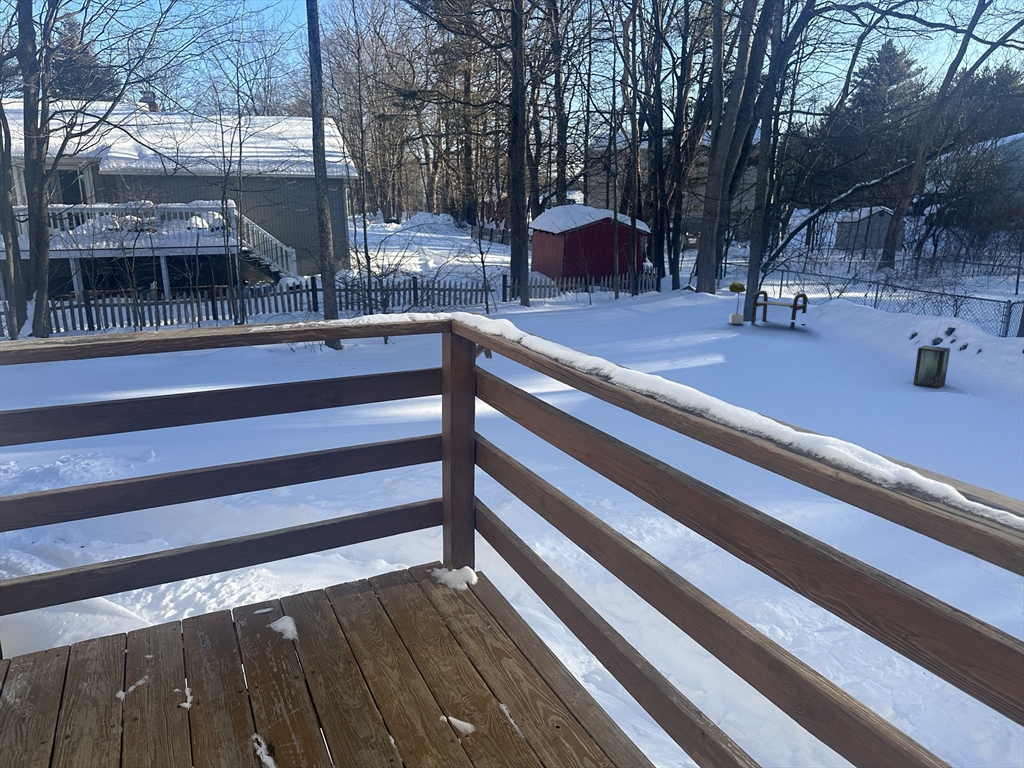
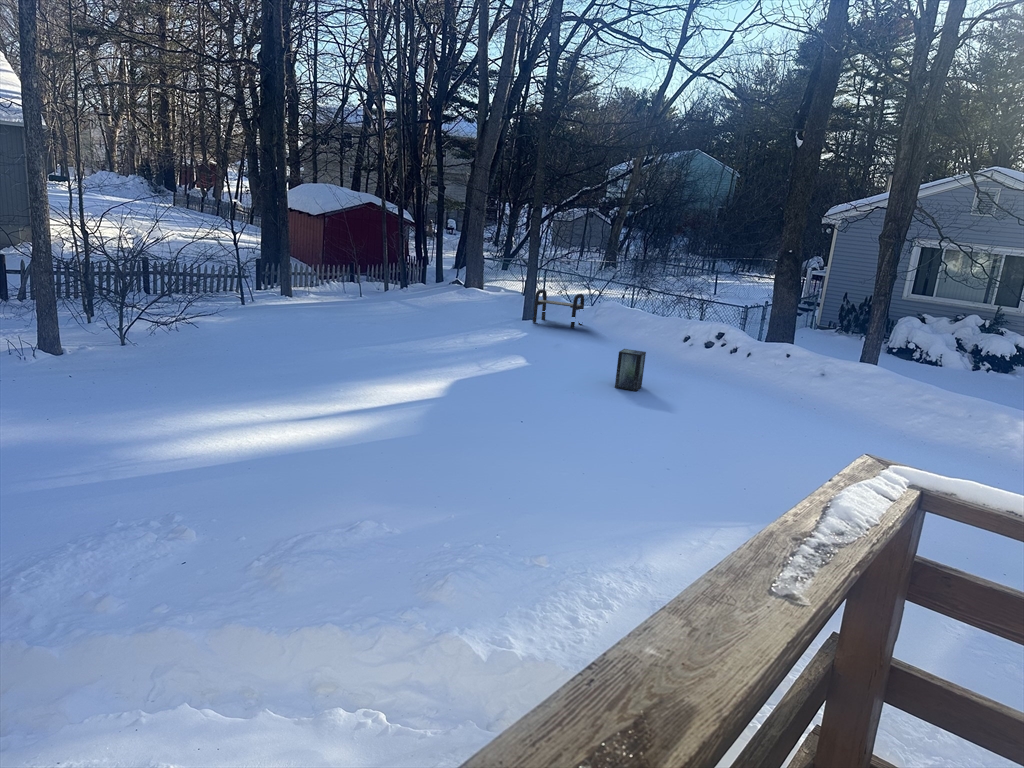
potted tree: present [729,281,747,324] -> none [511,278,529,322]
storage box: present [913,346,950,388] -> present [615,349,646,391]

